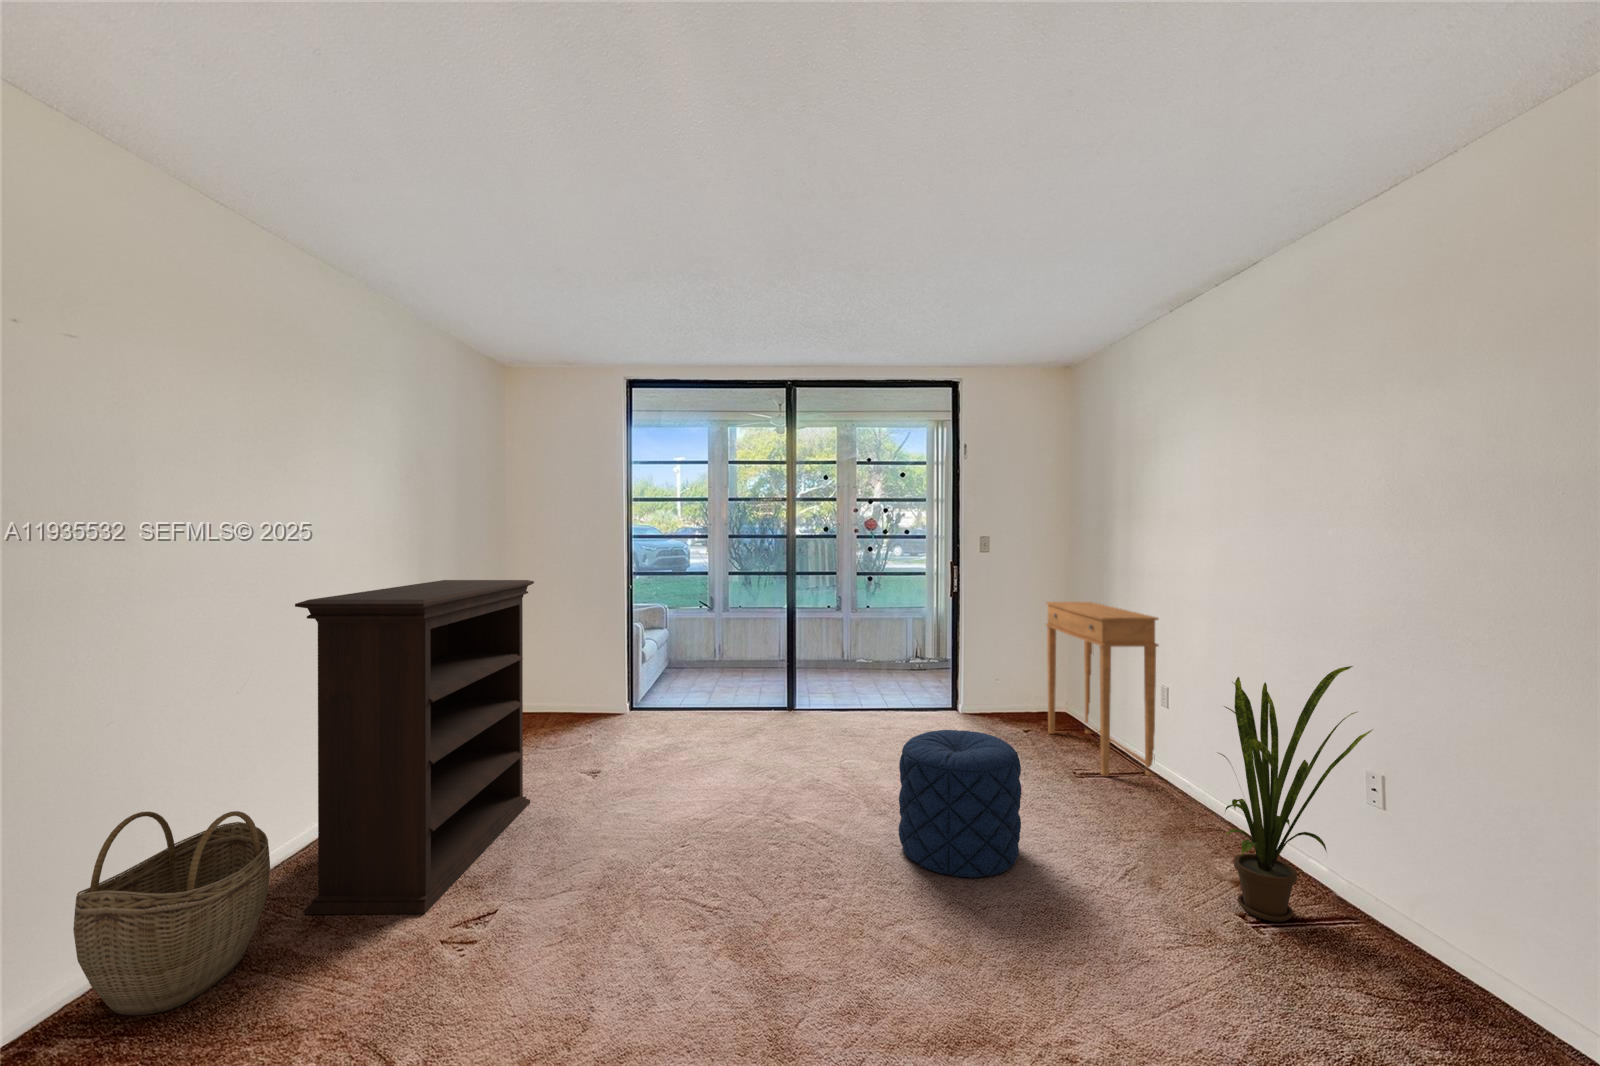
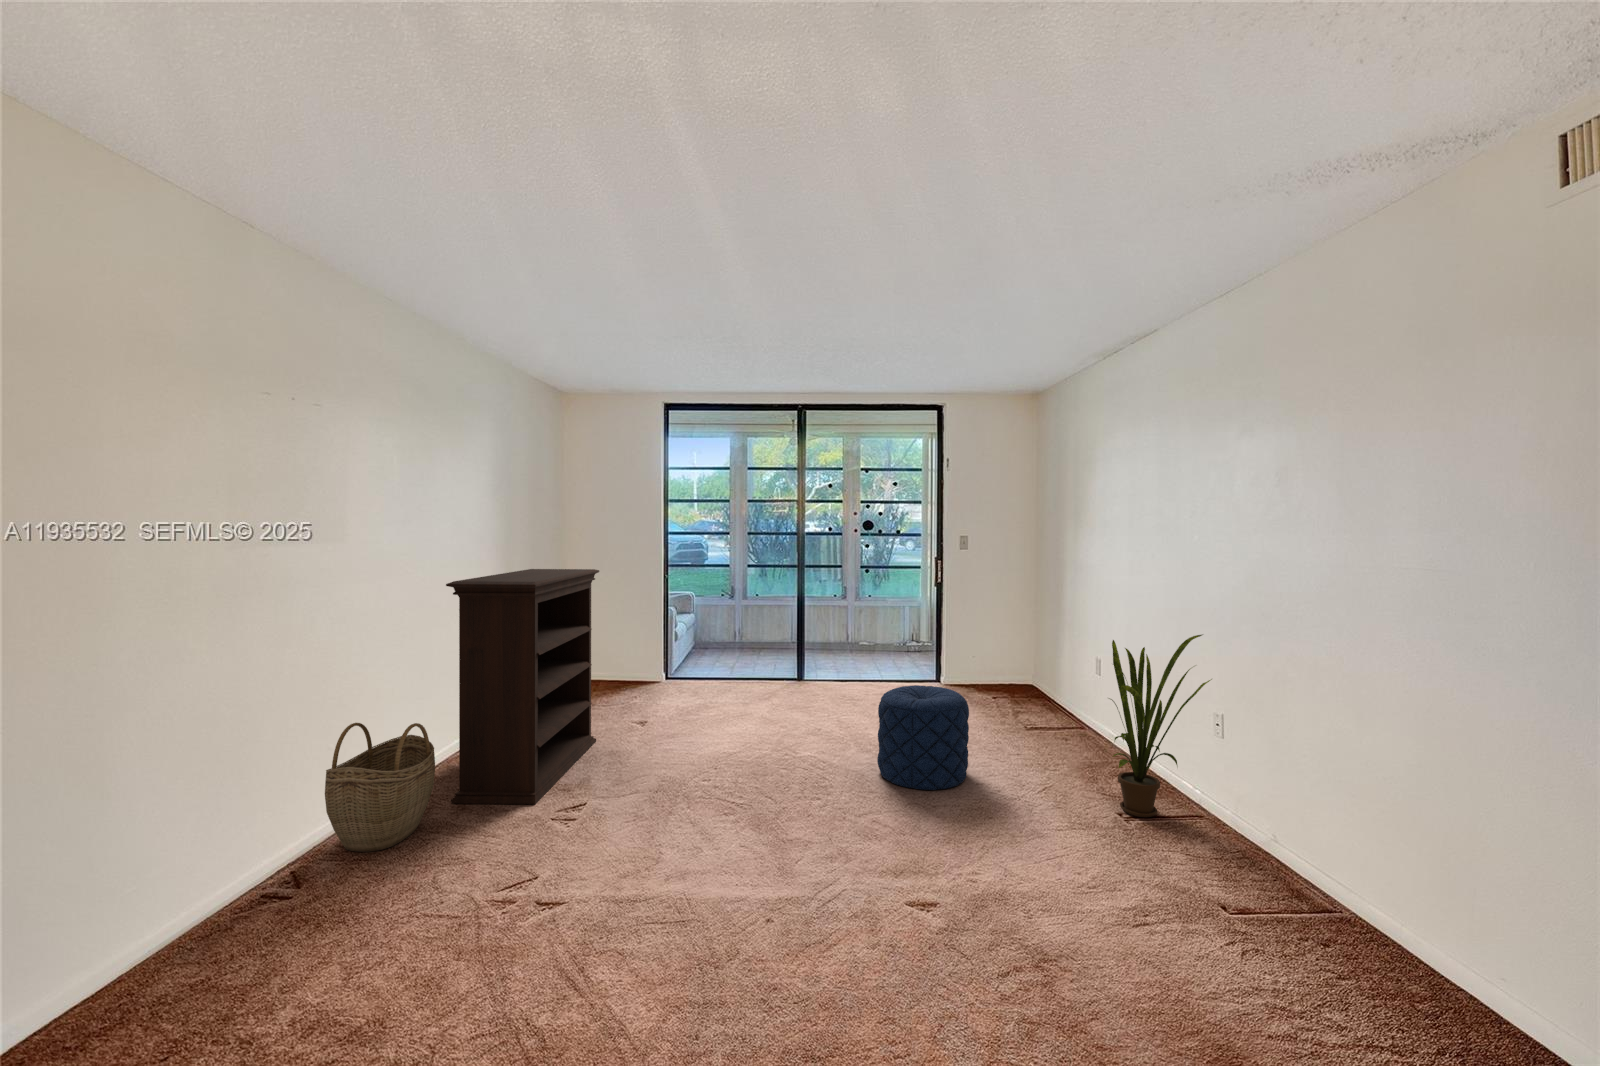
side table: present [1046,602,1158,776] -> none [1011,591,1094,730]

